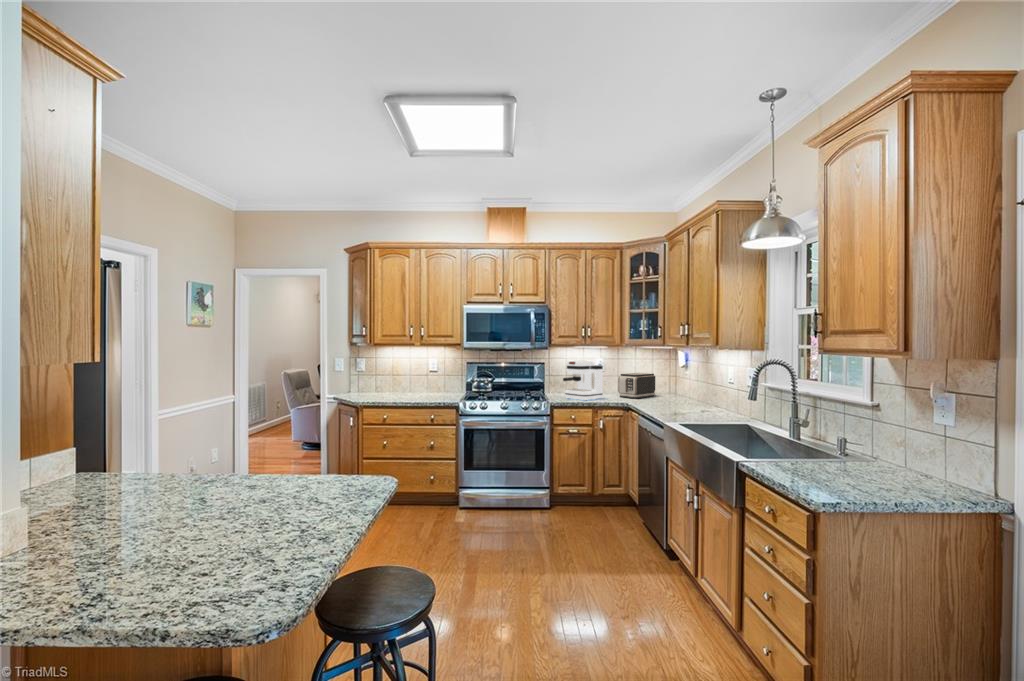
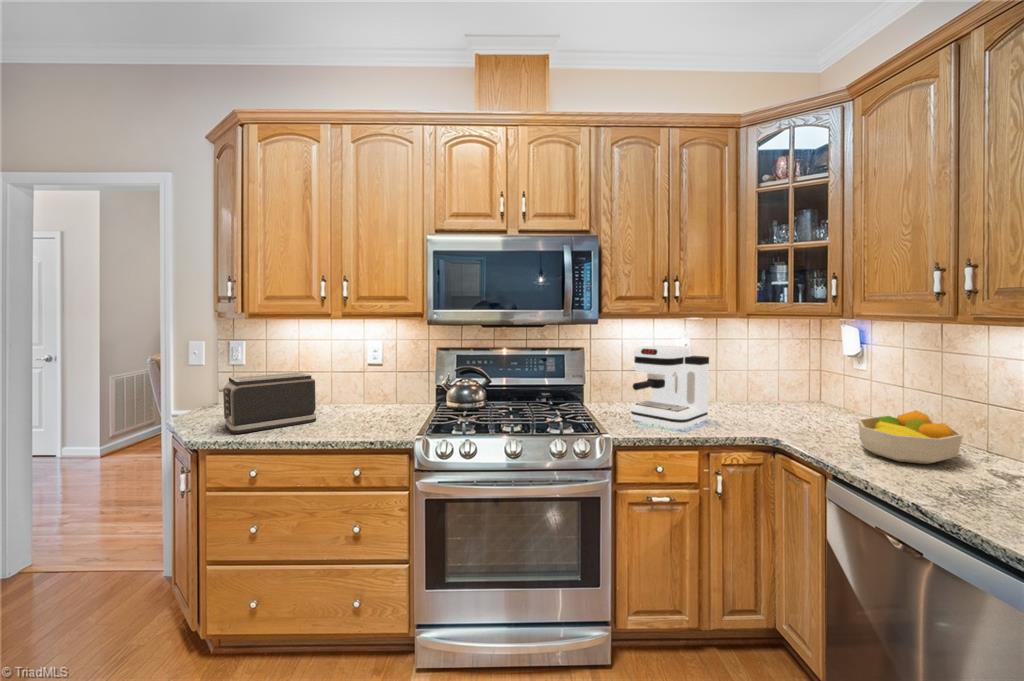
toaster: present [618,373,655,398] -> present [219,372,316,434]
fruit bowl: none [654,388,693,408] -> present [858,410,962,464]

